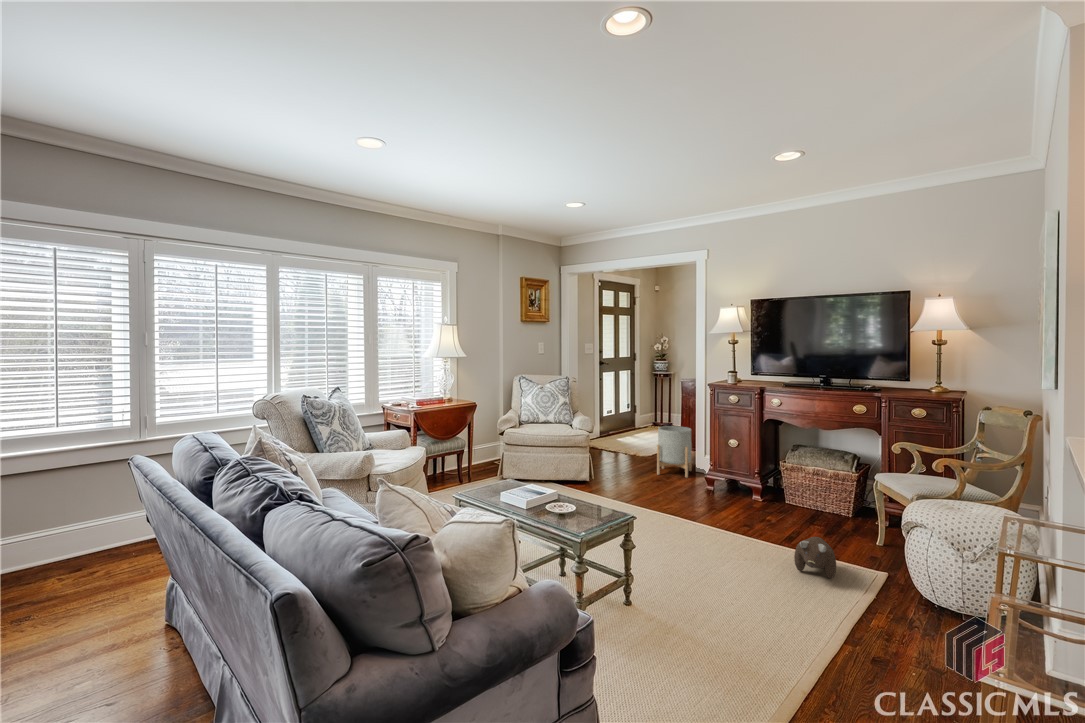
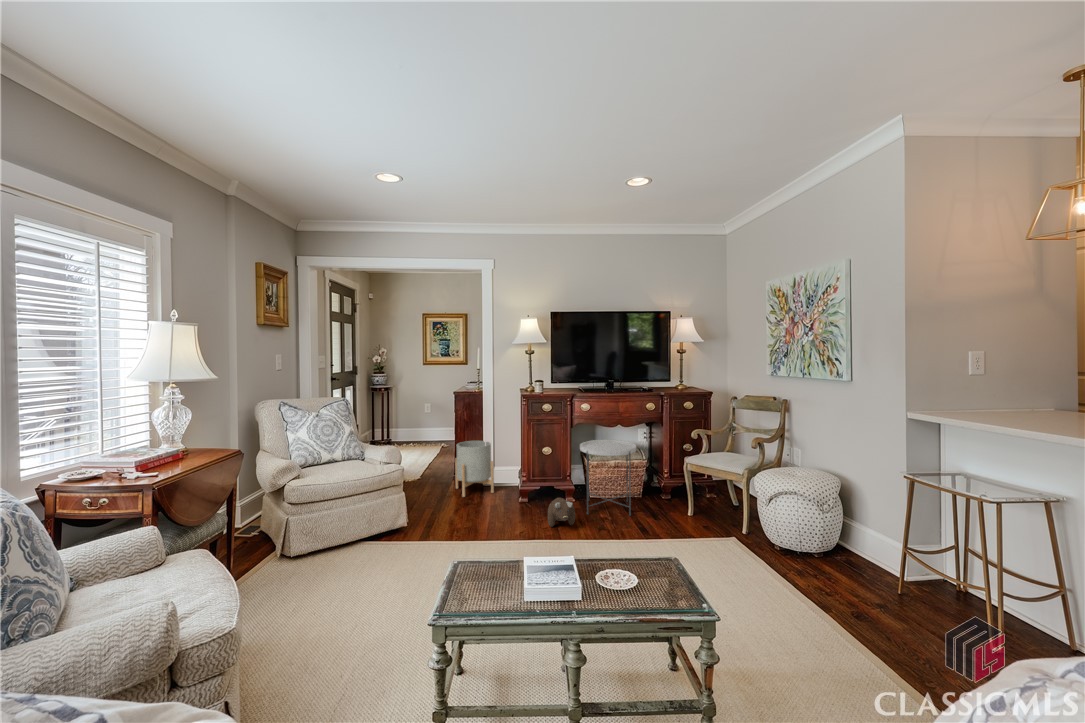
side table: none [744,439,813,524] -> present [580,440,636,516]
plush toy: present [794,537,836,578] -> present [548,498,575,527]

